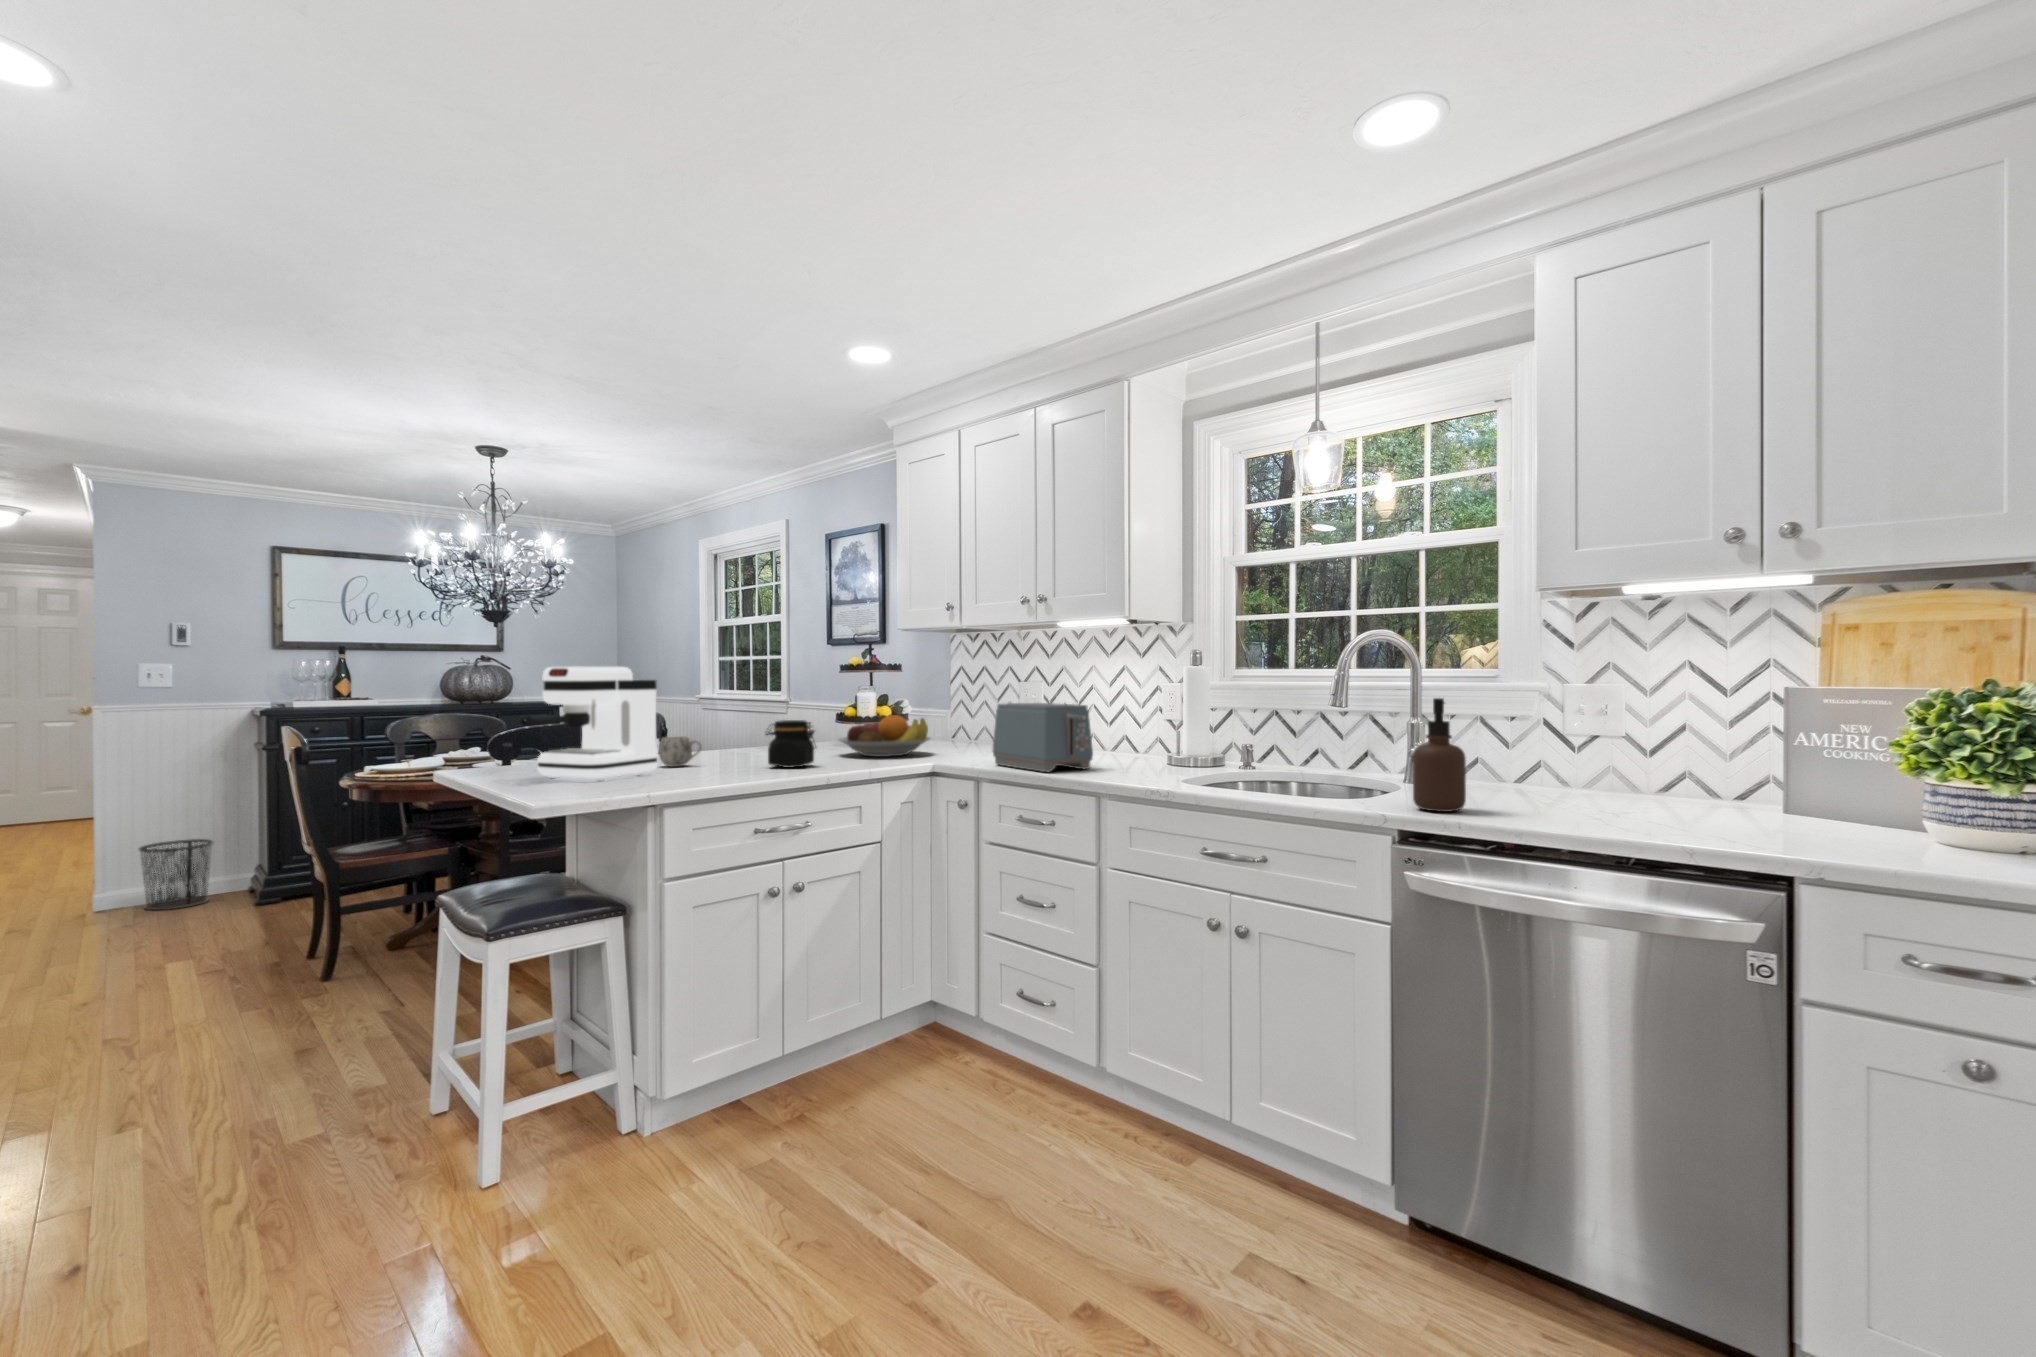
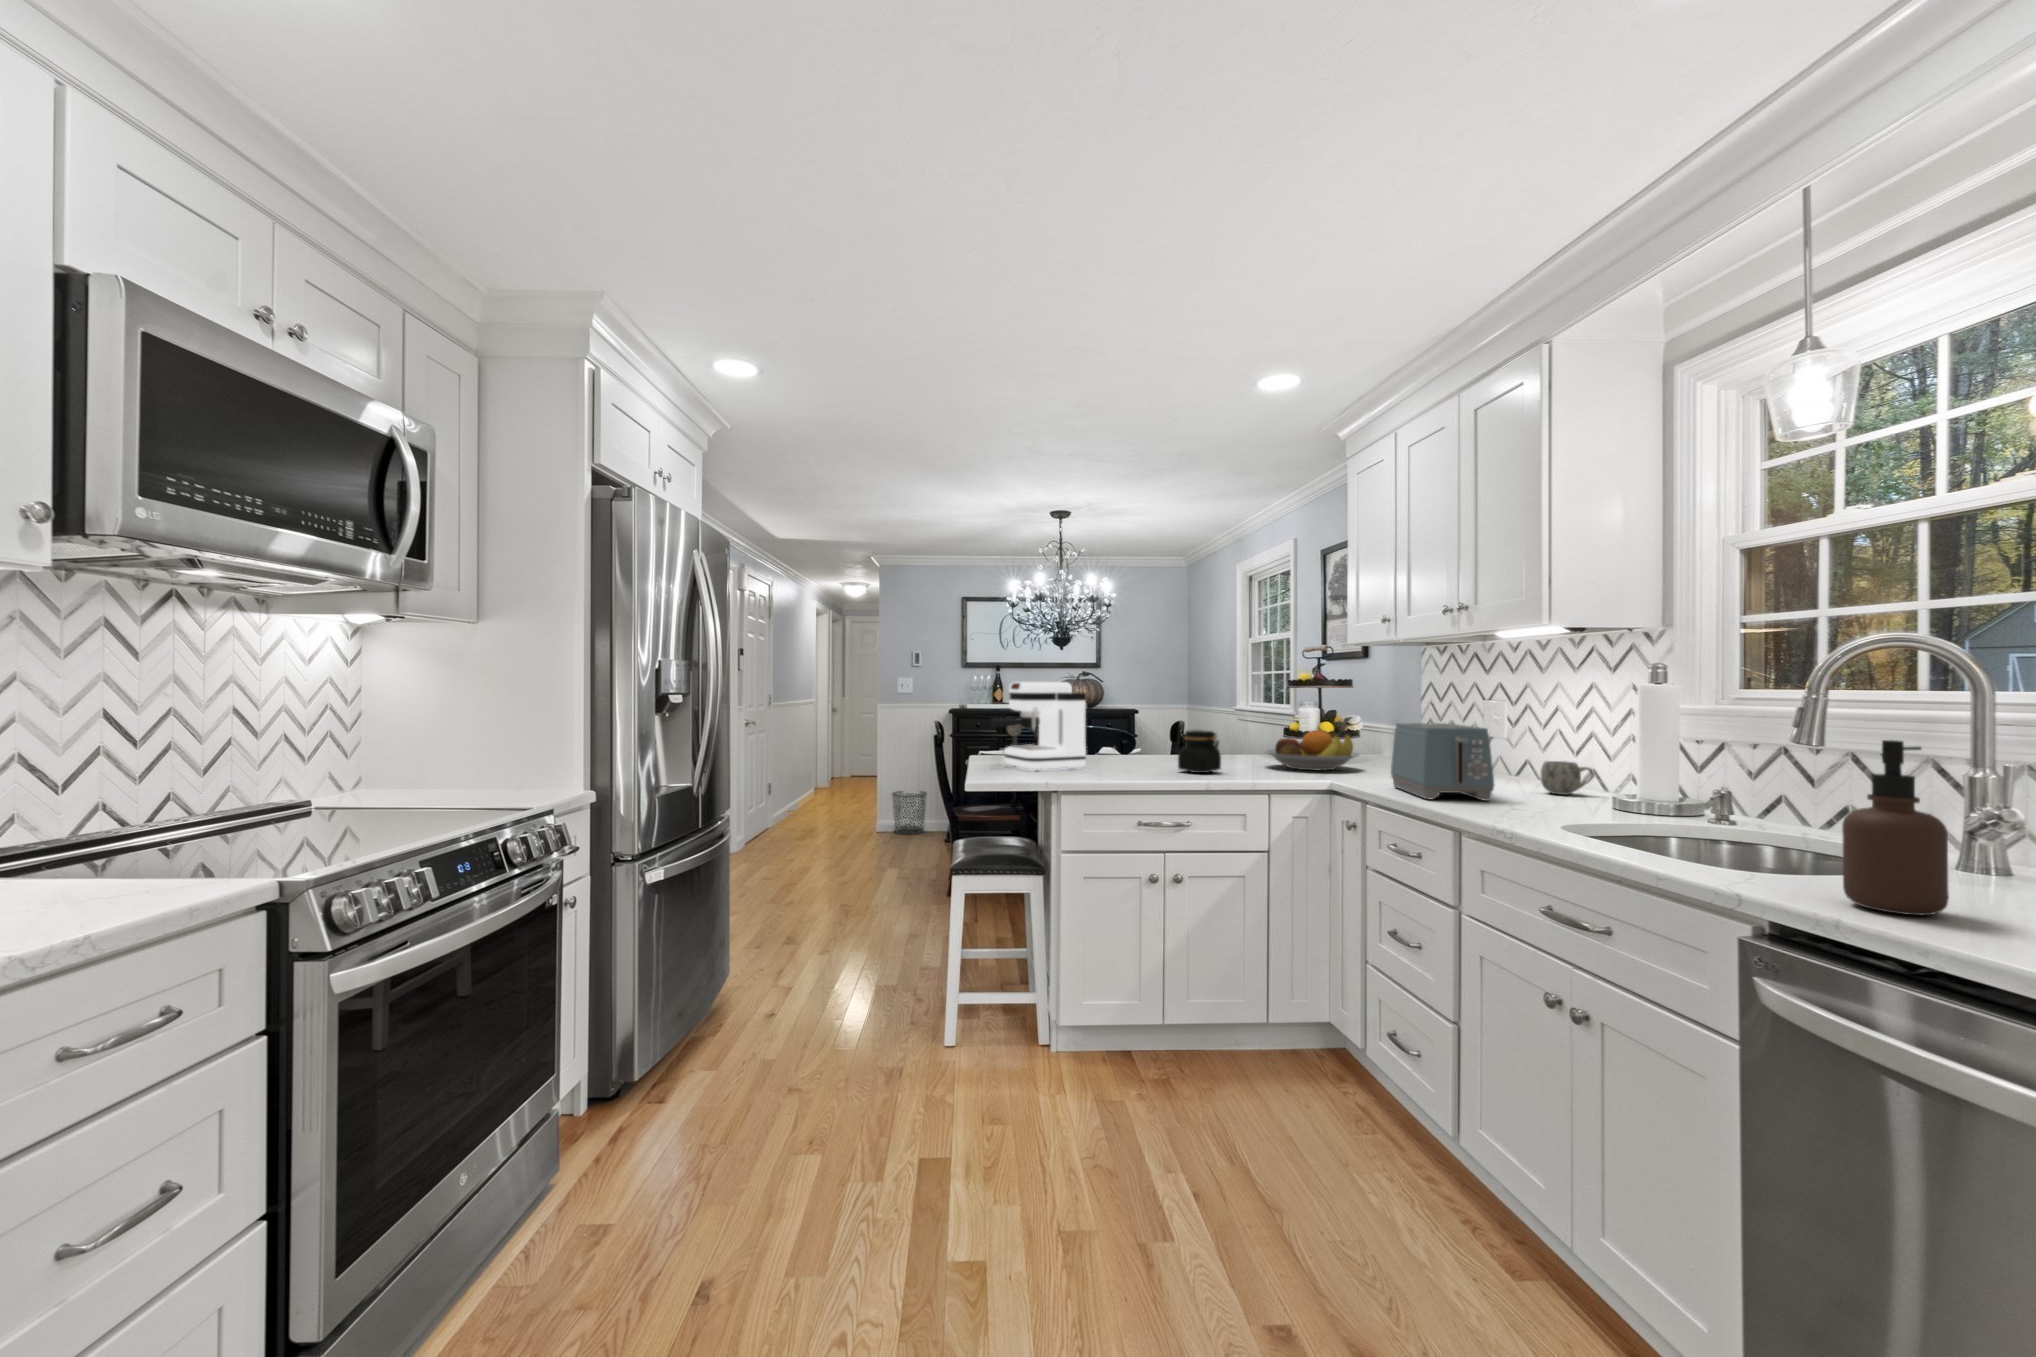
mug: present [659,737,702,767] -> present [1541,761,1594,795]

